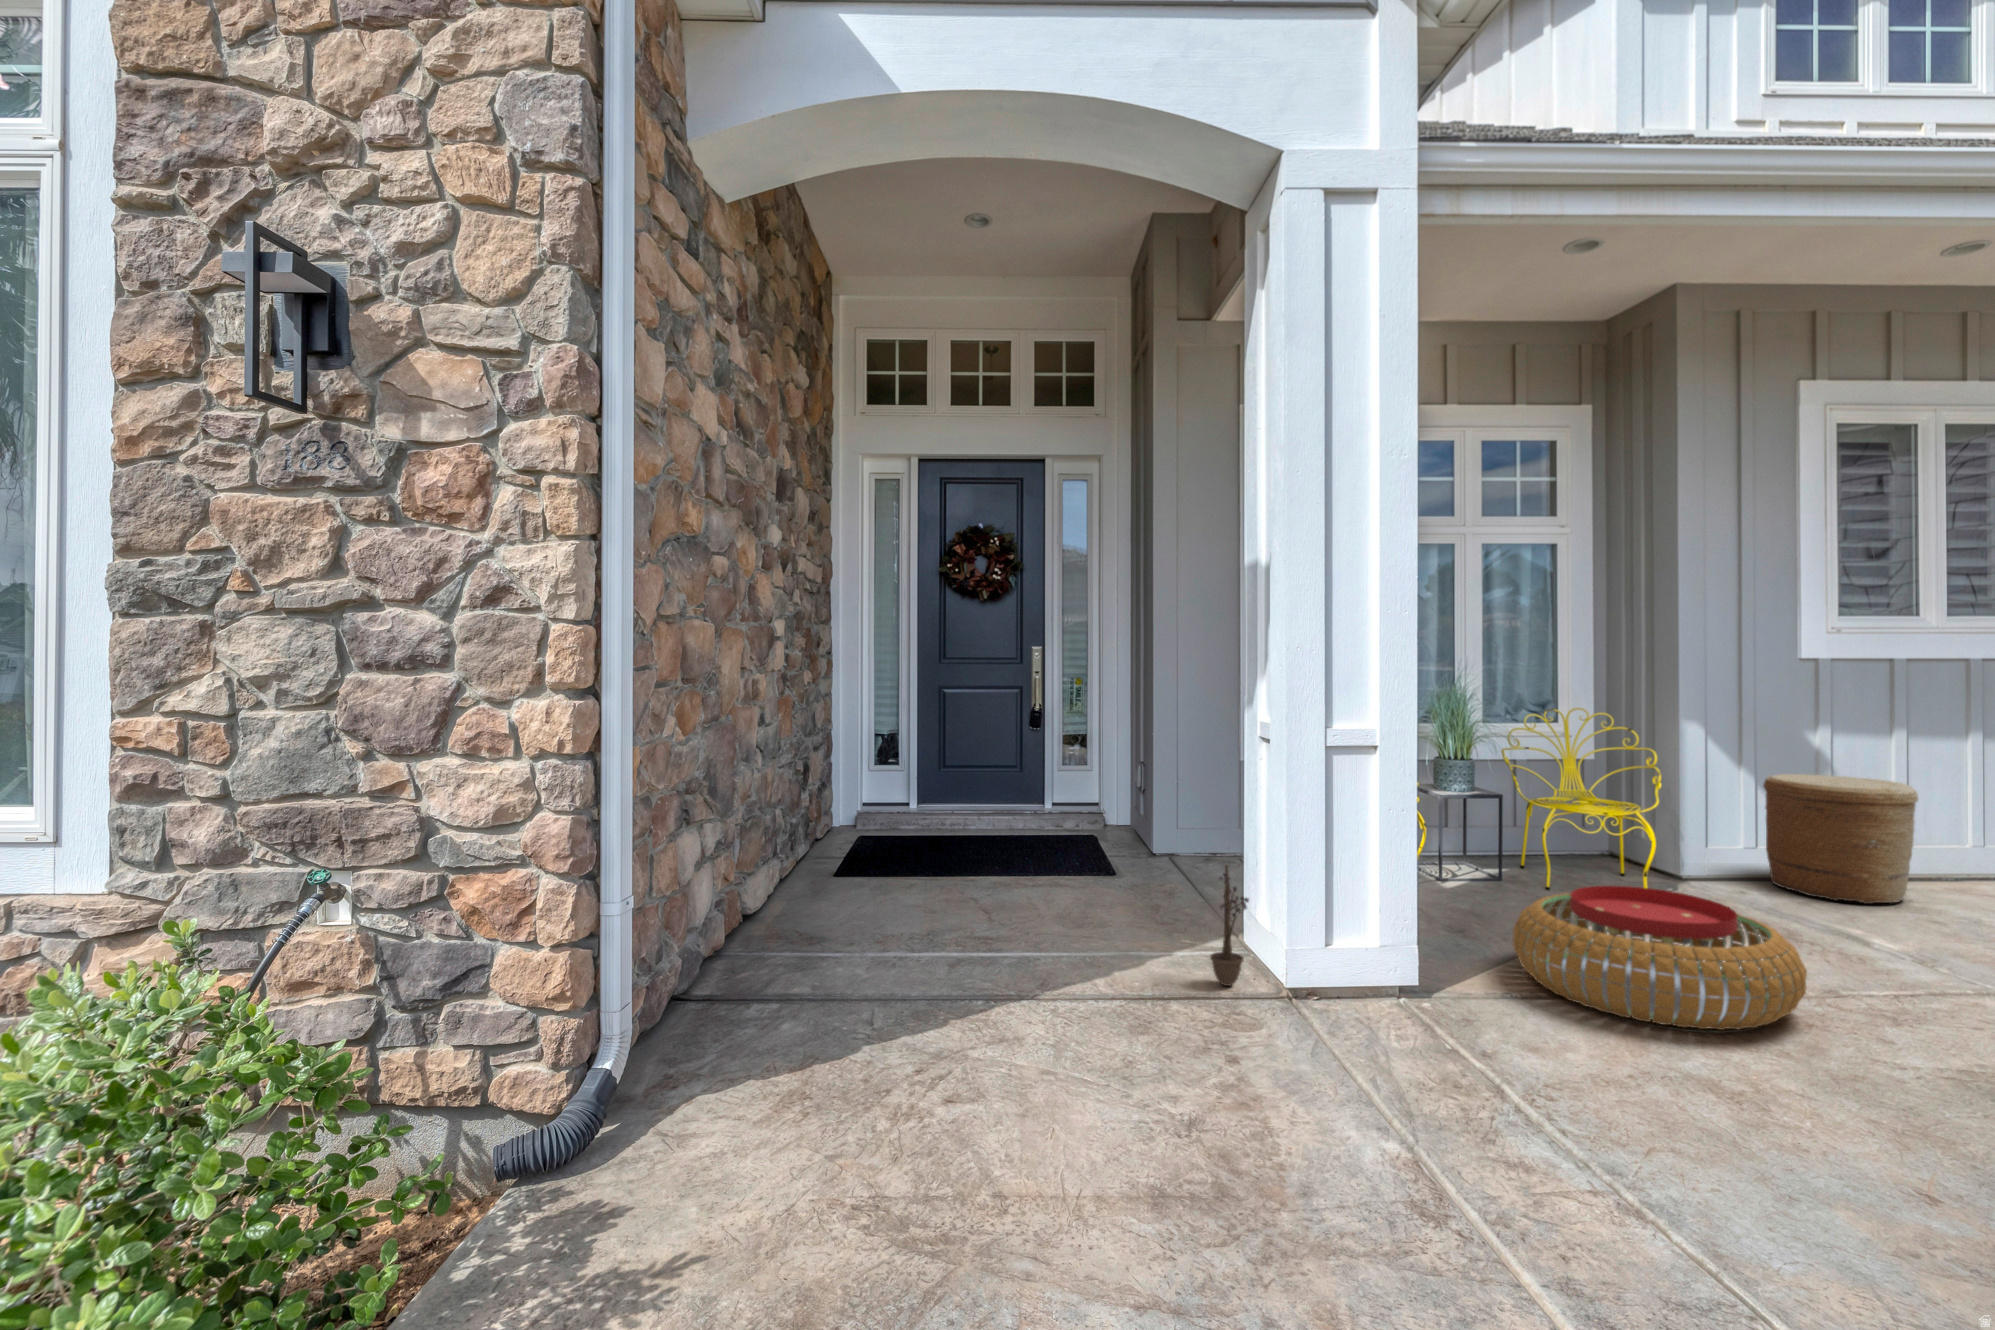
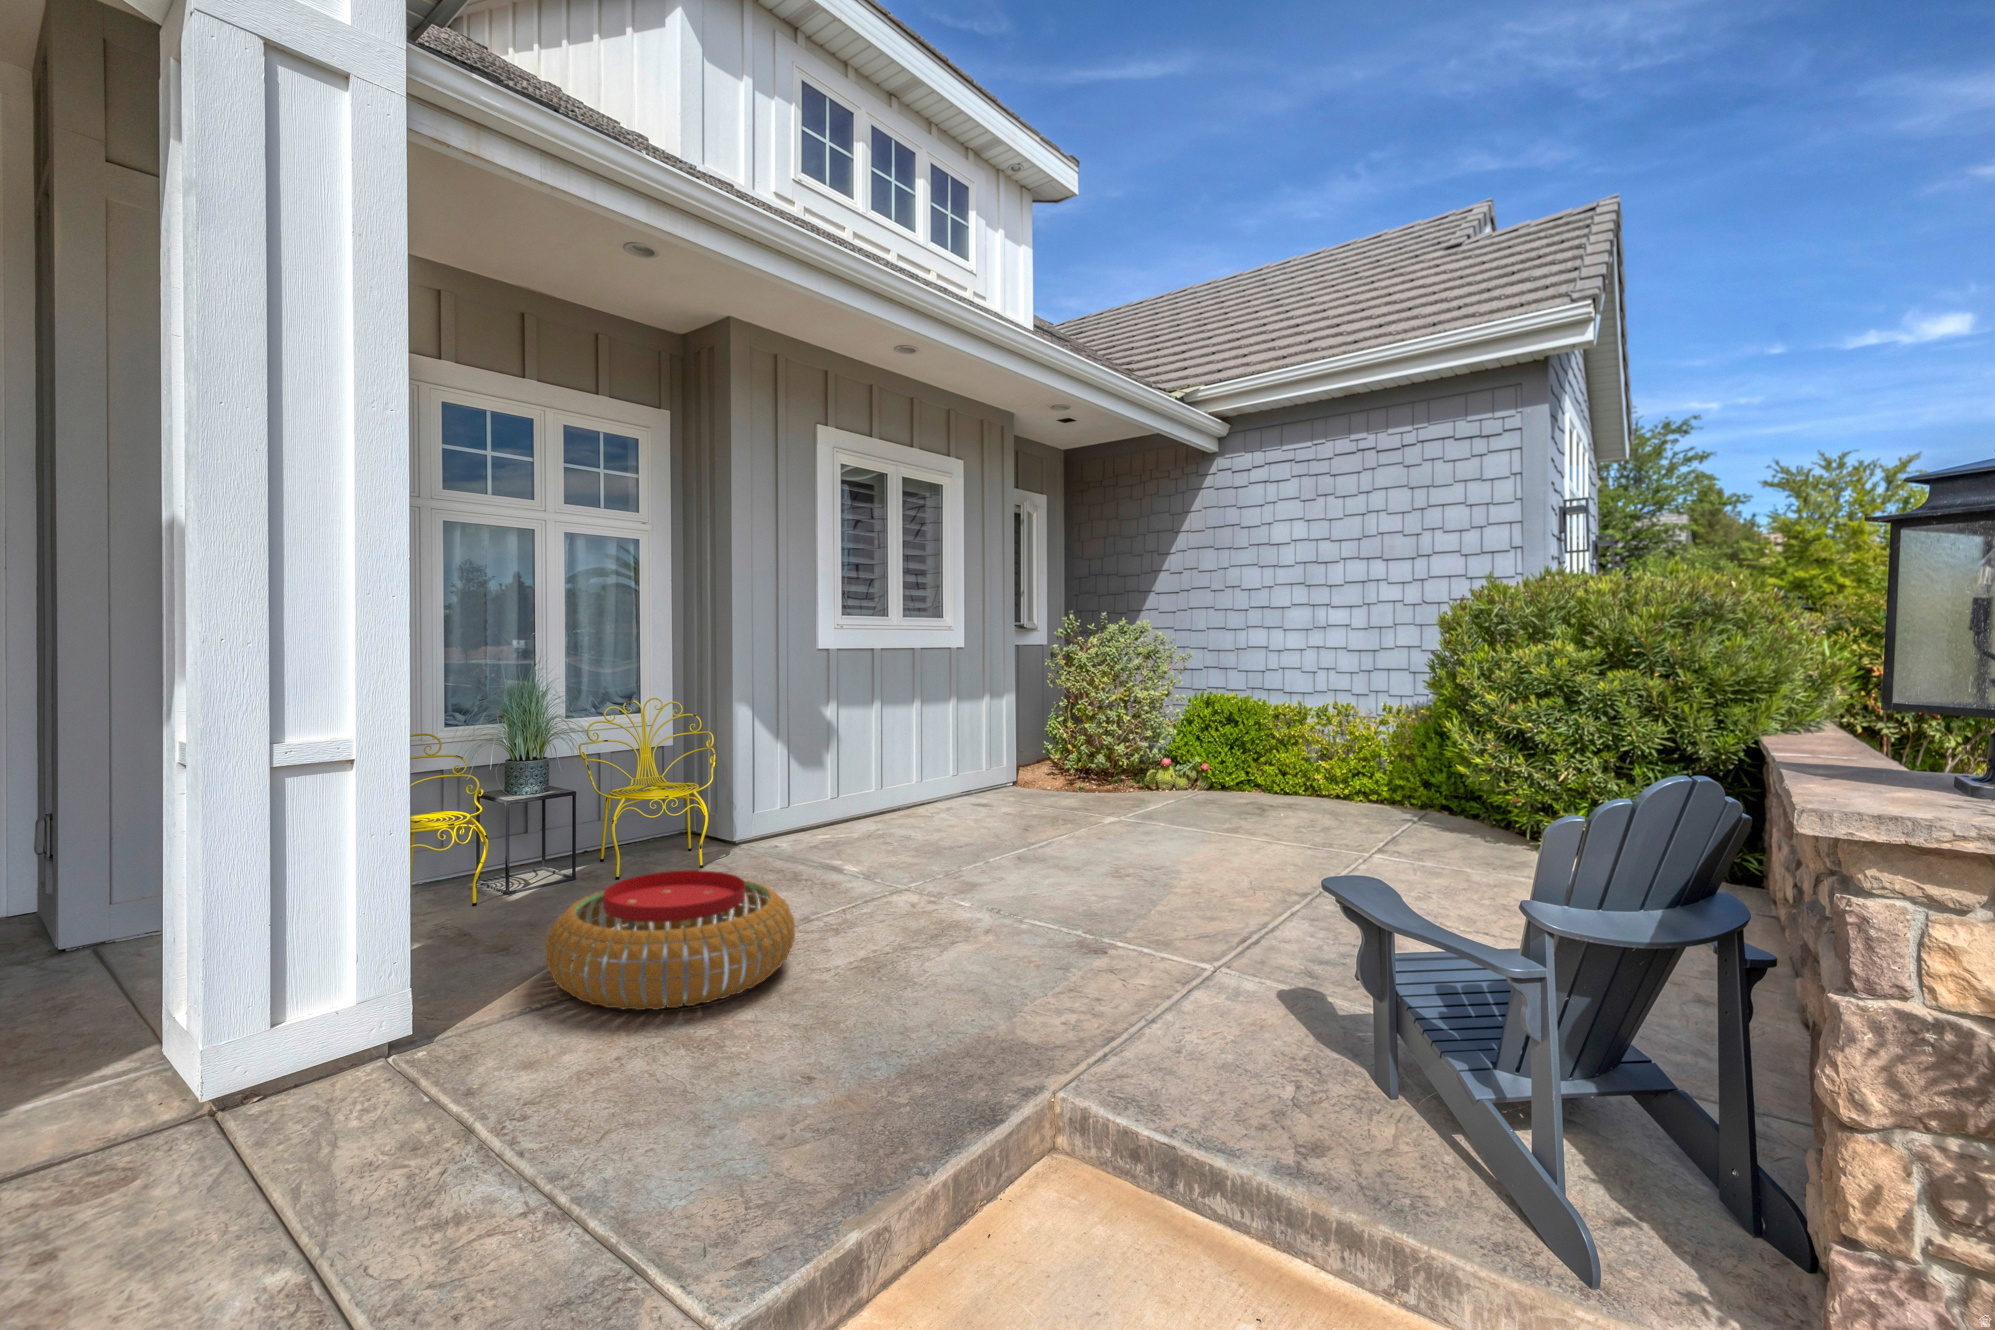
woven basket: present [1763,774,1918,904] -> none [794,746,889,848]
decorative plant: present [1210,865,1249,986] -> none [79,947,161,1120]

